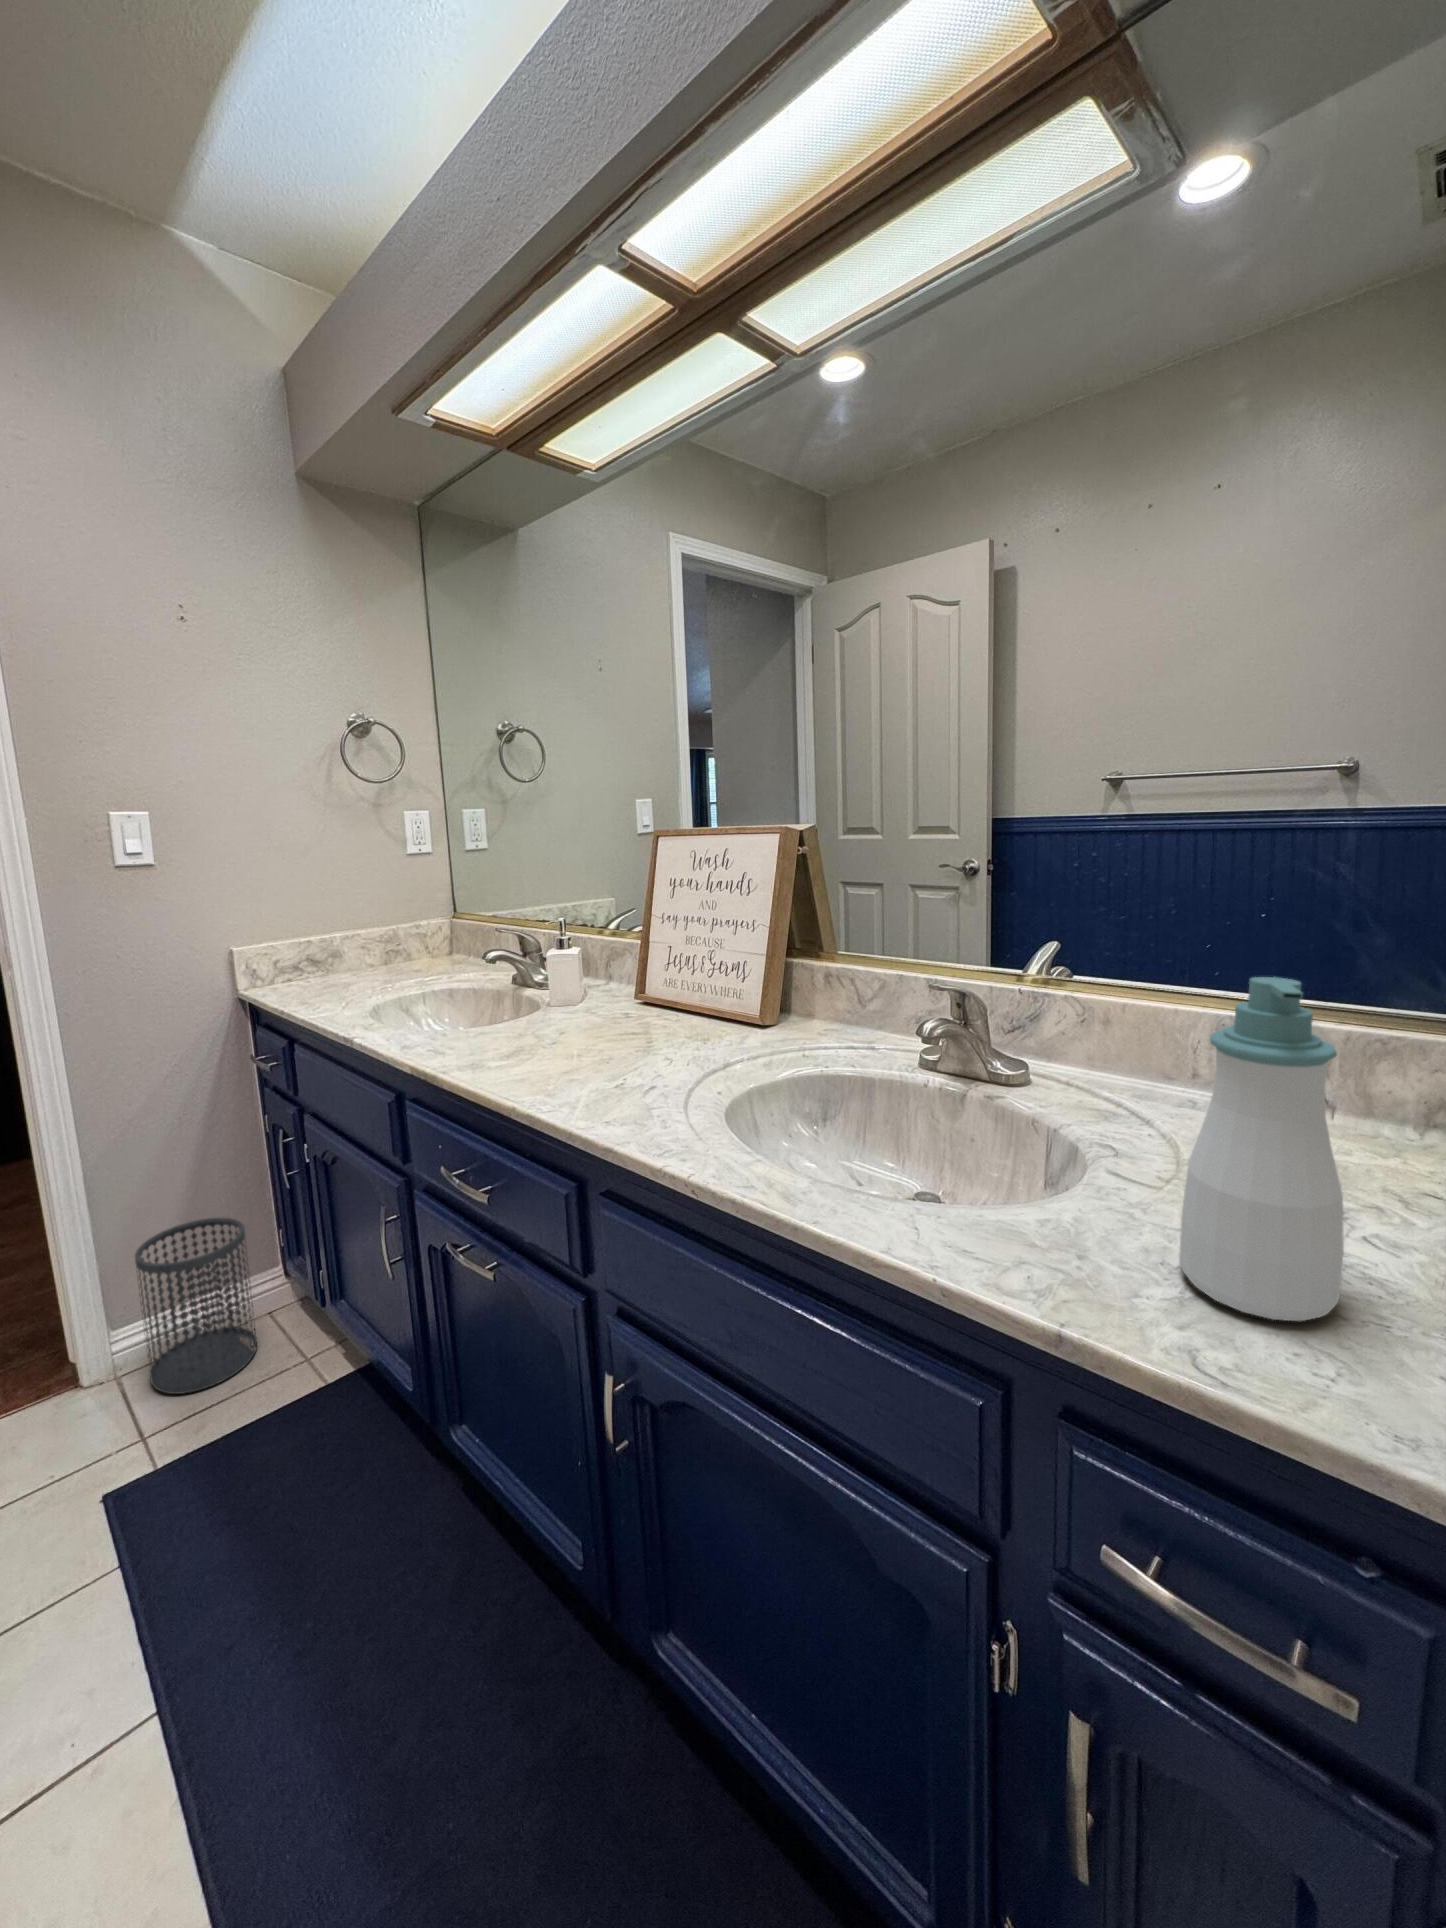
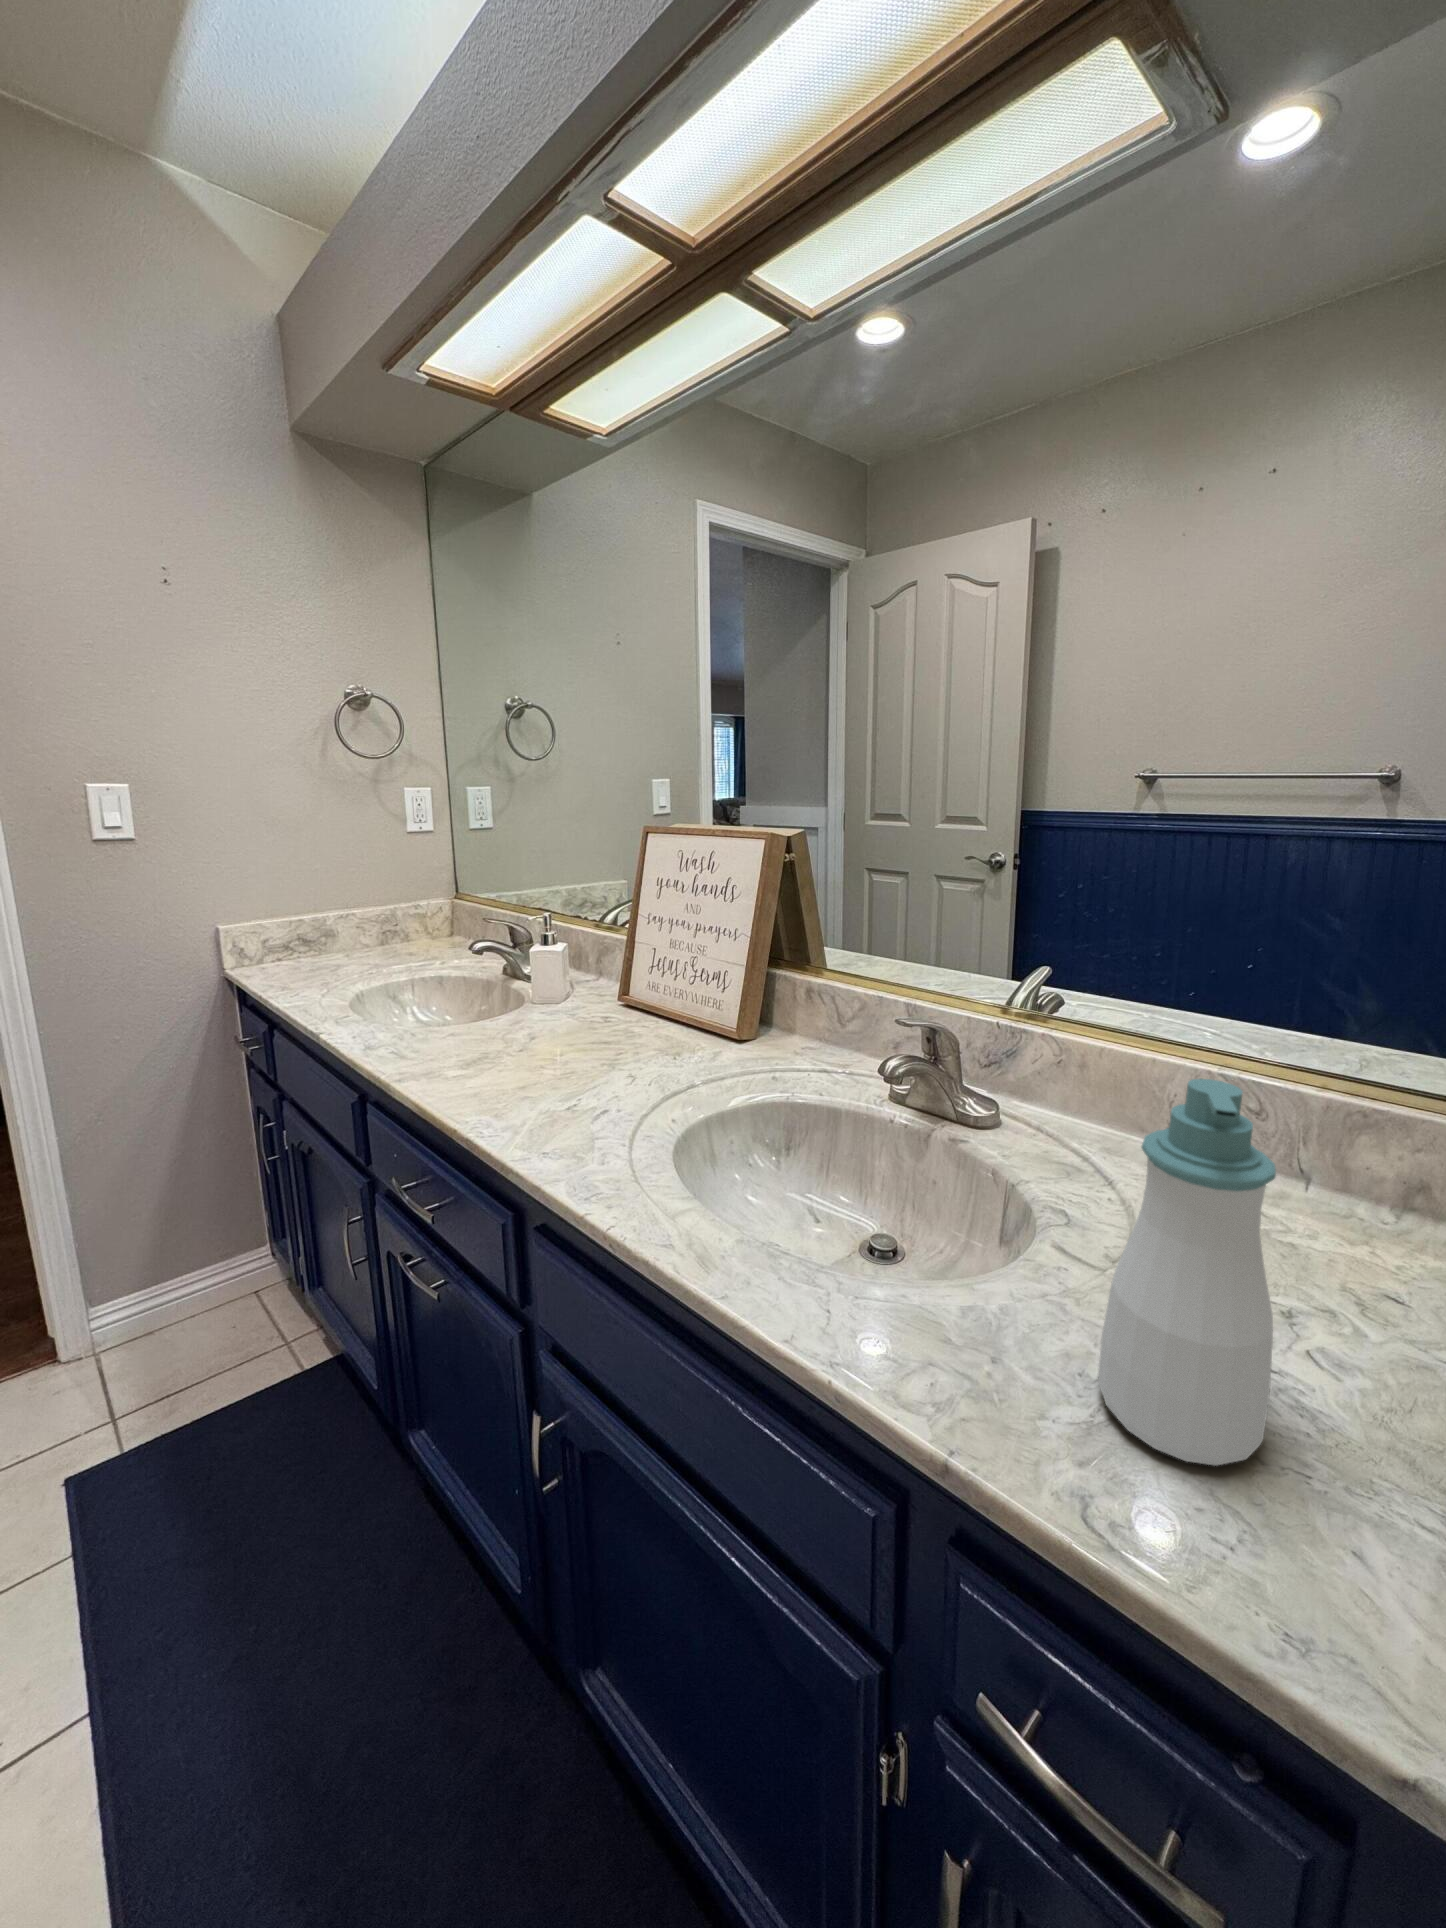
wastebasket: present [135,1218,257,1394] -> none [111,1196,239,1371]

